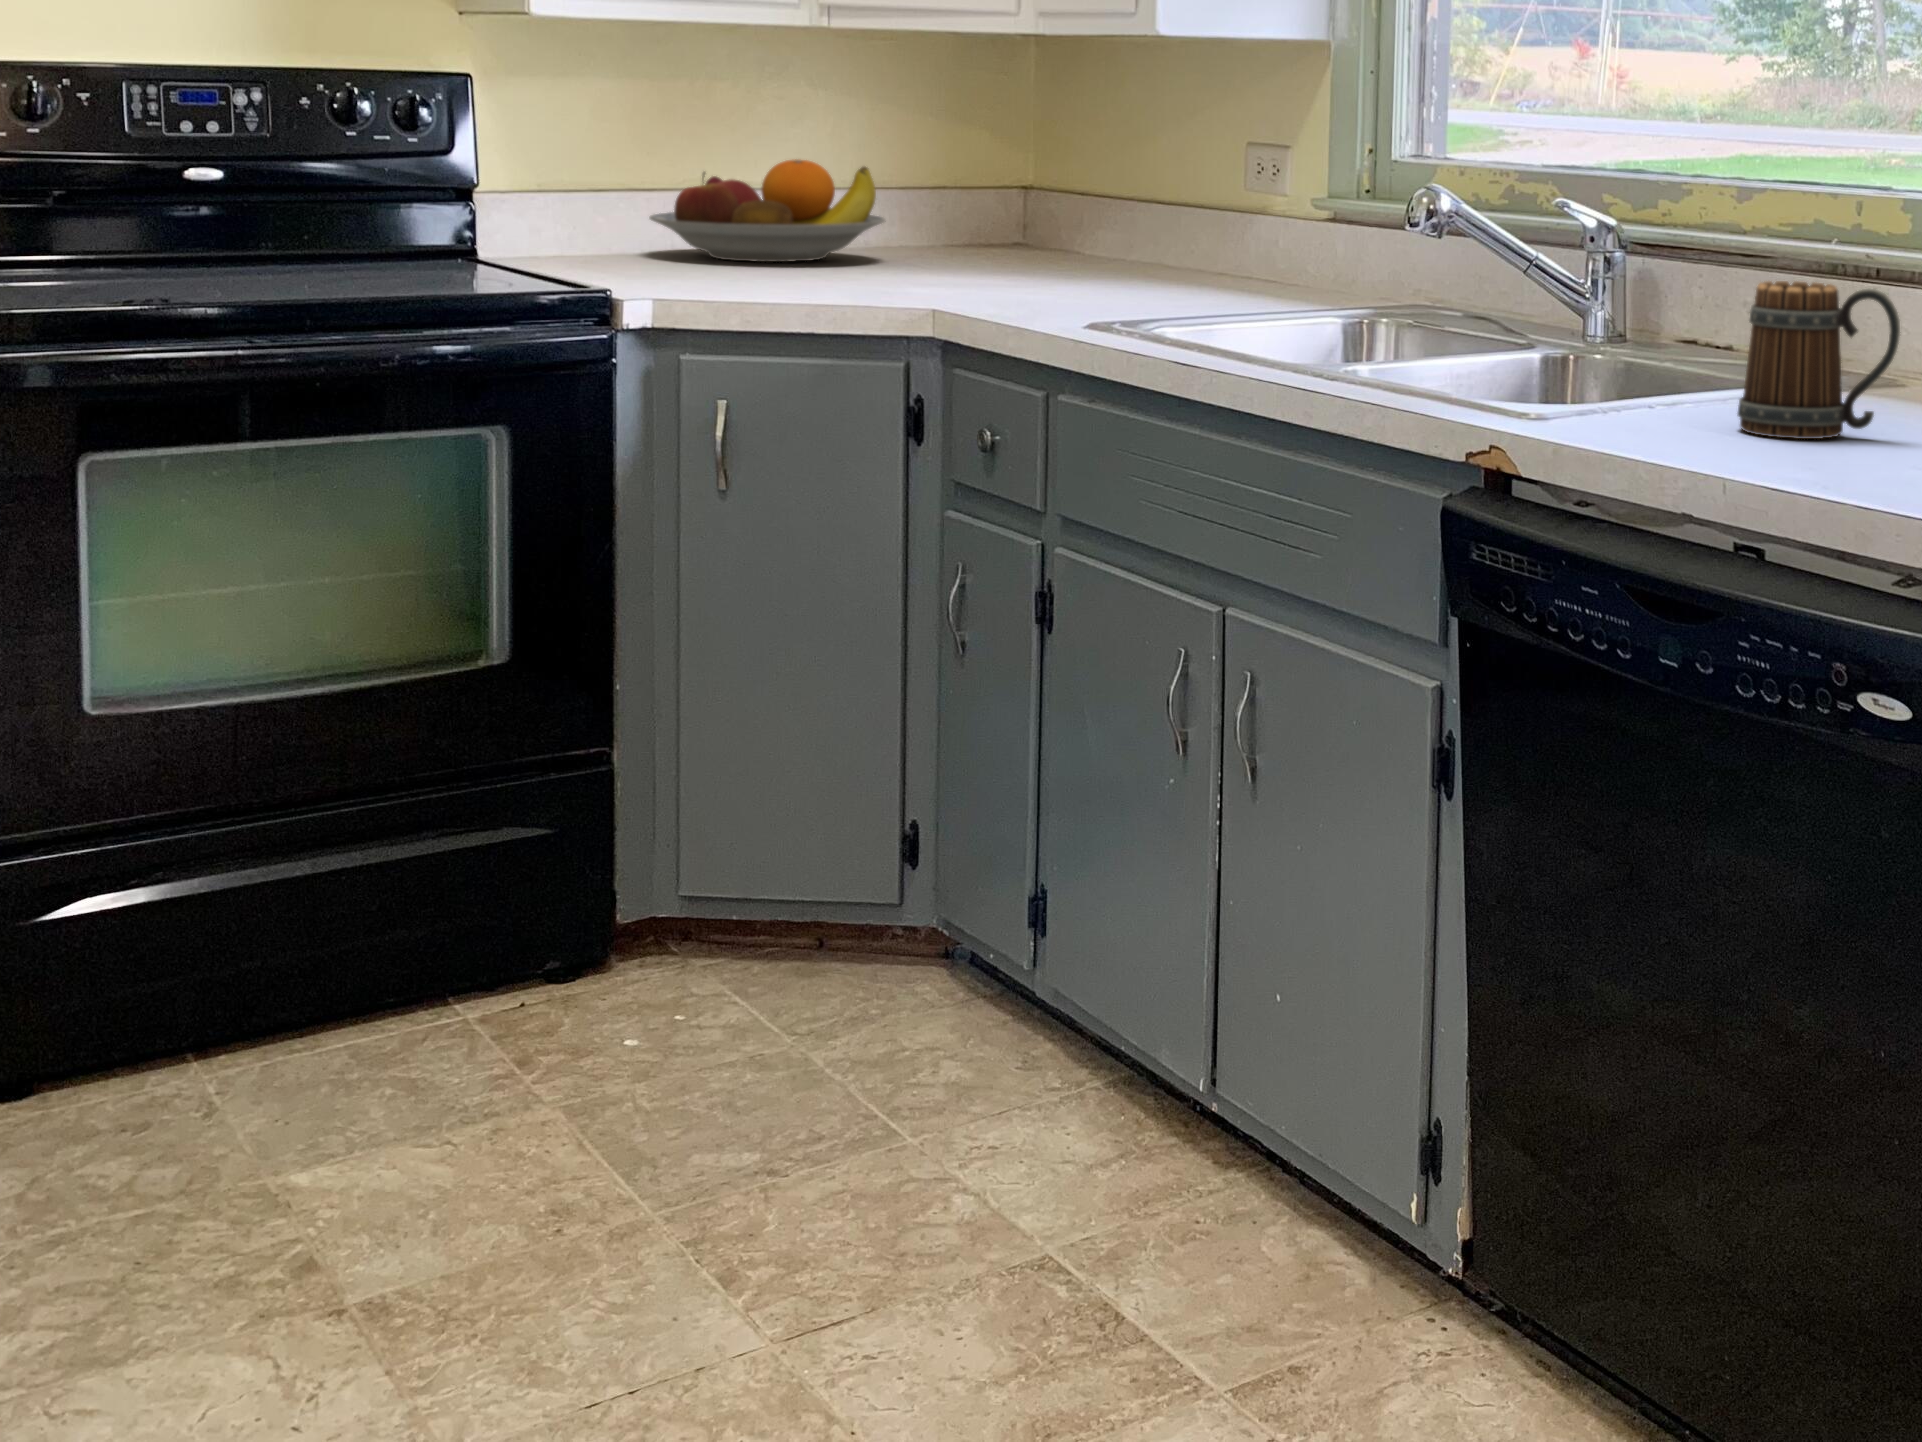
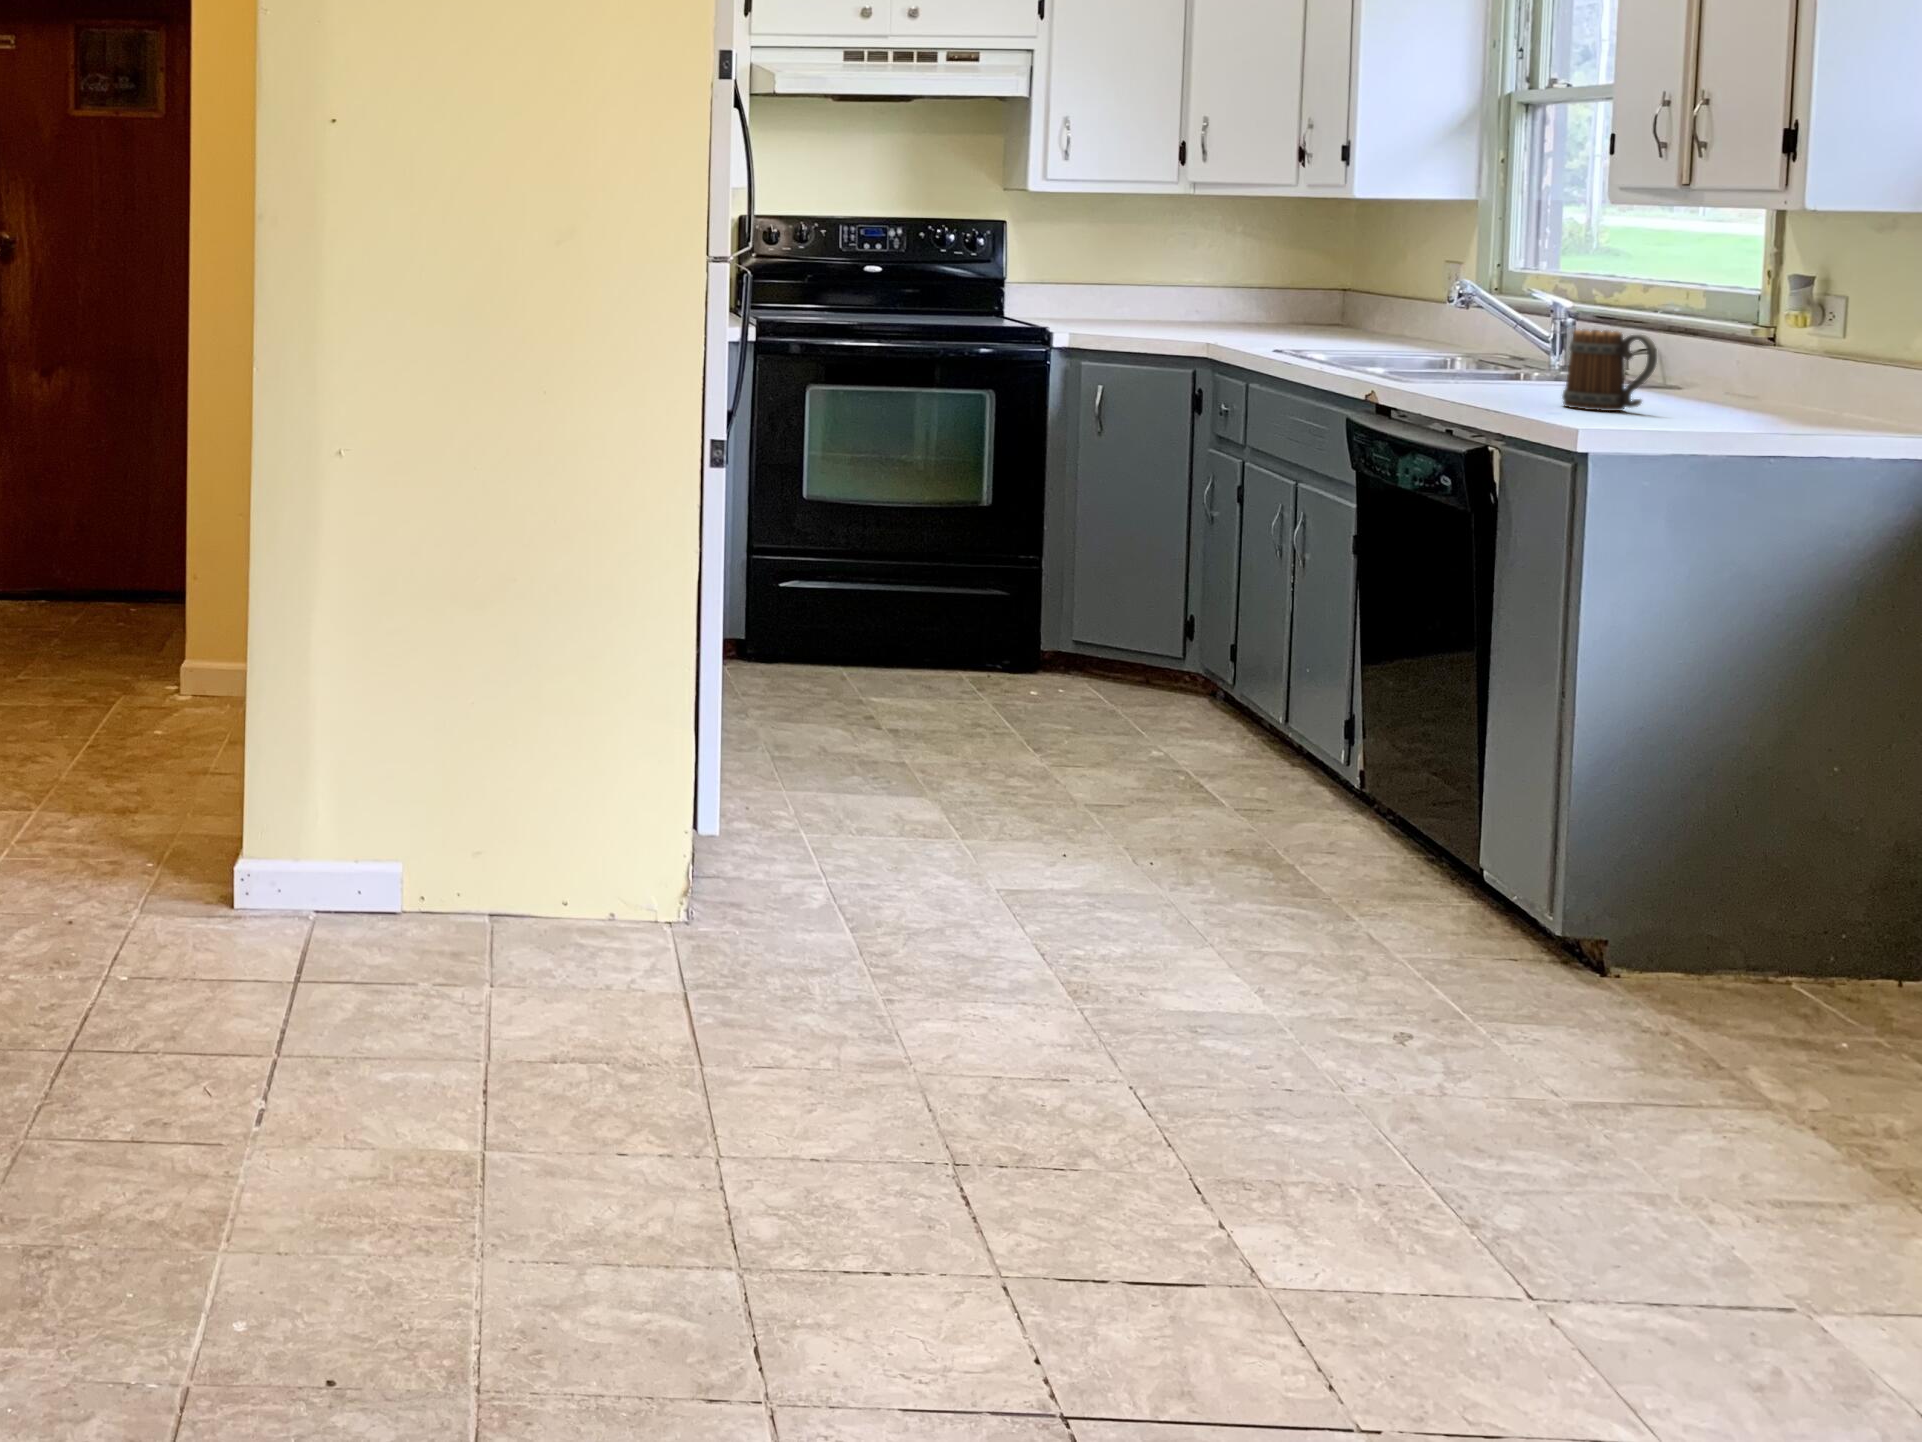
fruit bowl: present [650,159,885,262] -> none [1095,267,1231,323]

